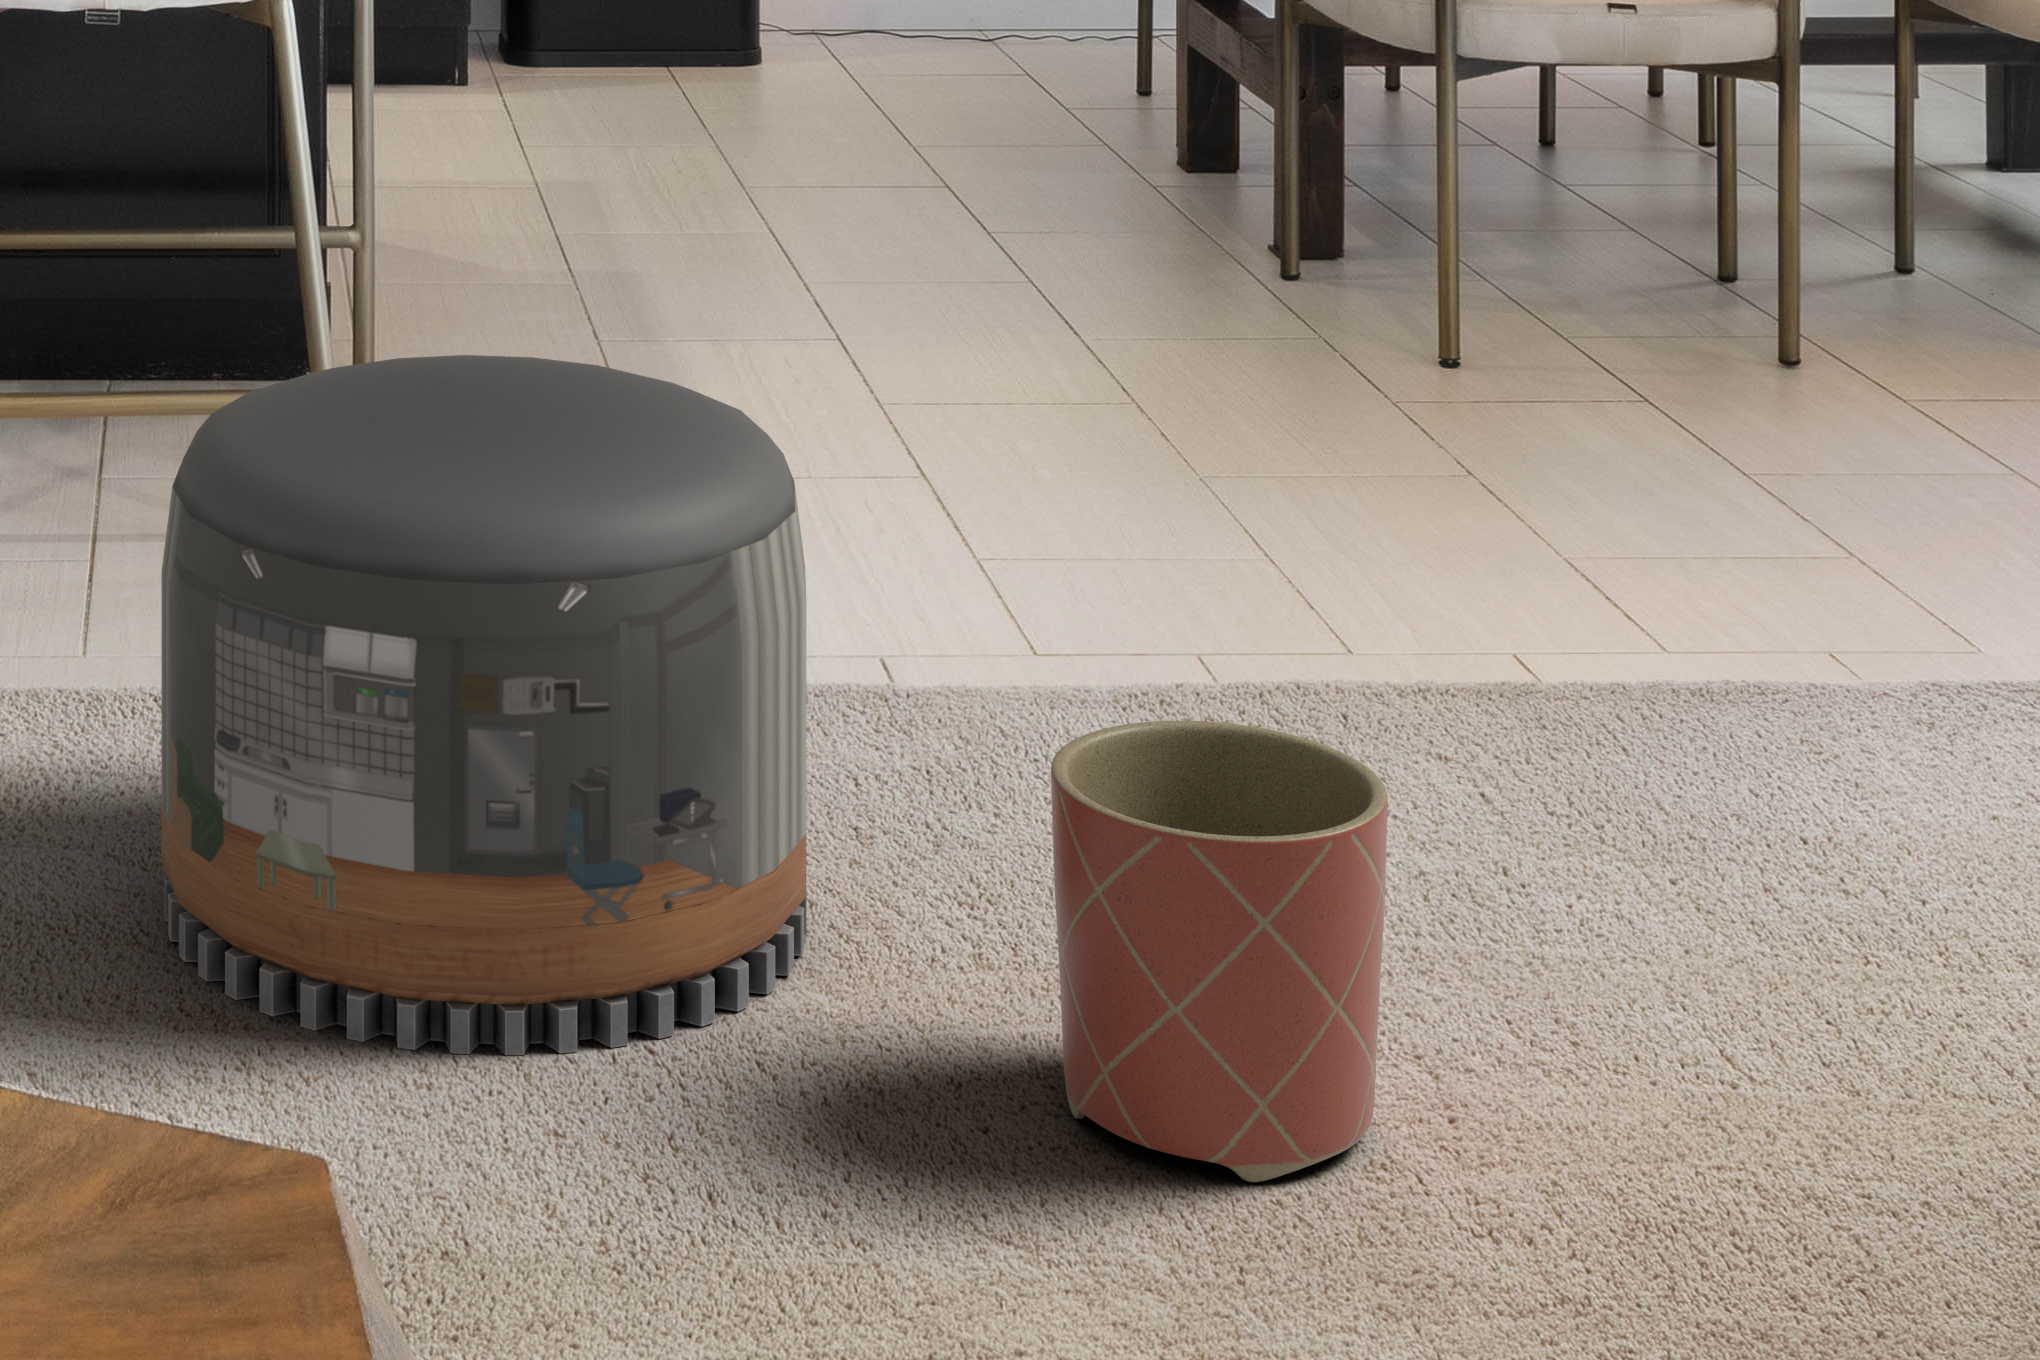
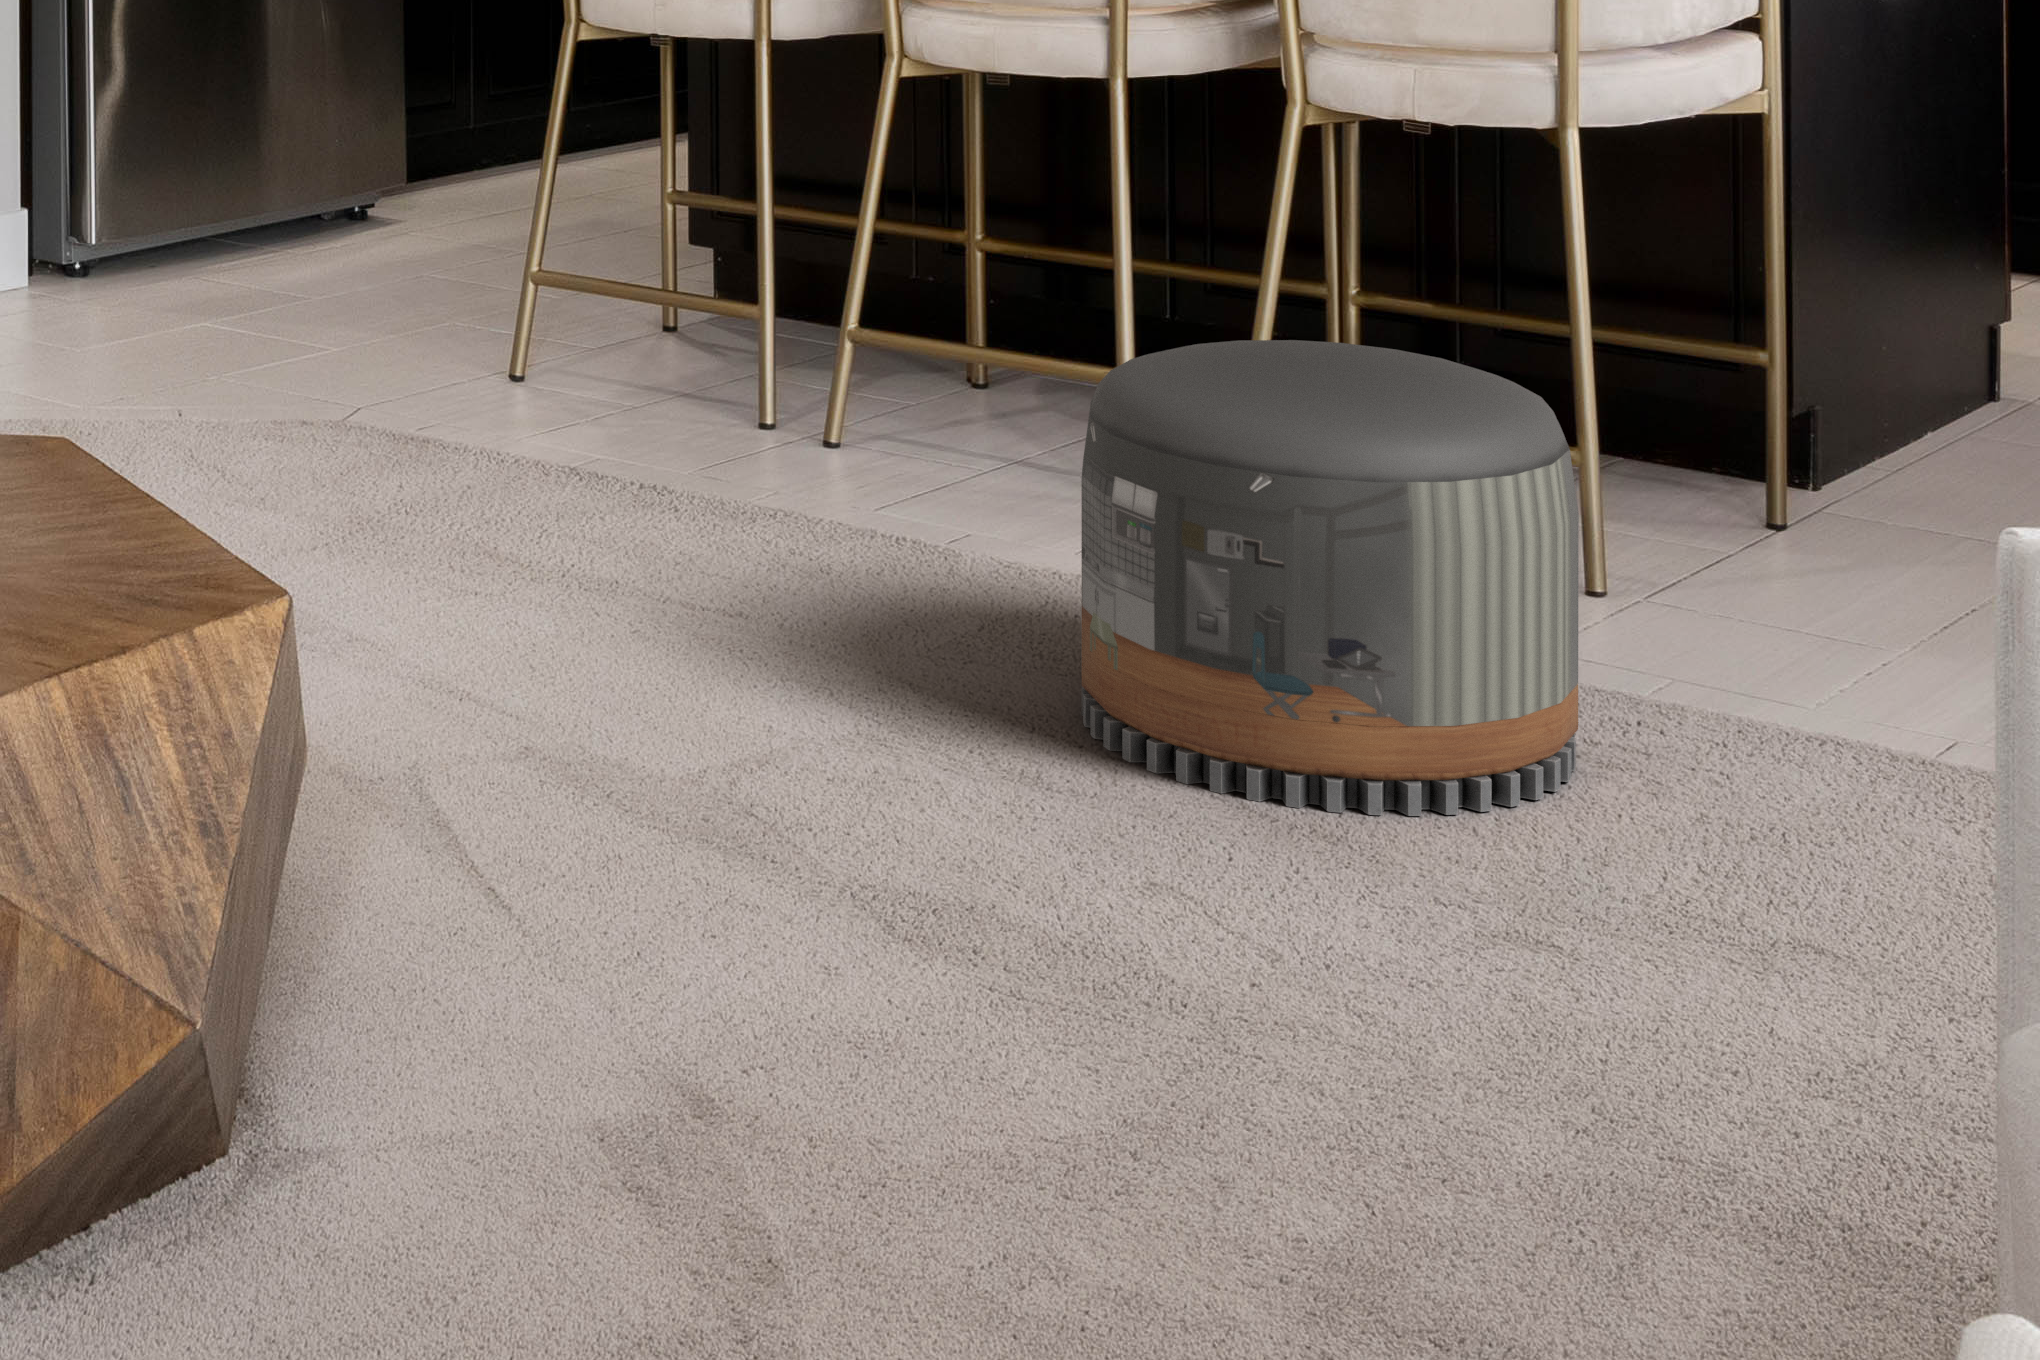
planter: present [1051,721,1388,1182] -> none [1524,653,1797,977]

